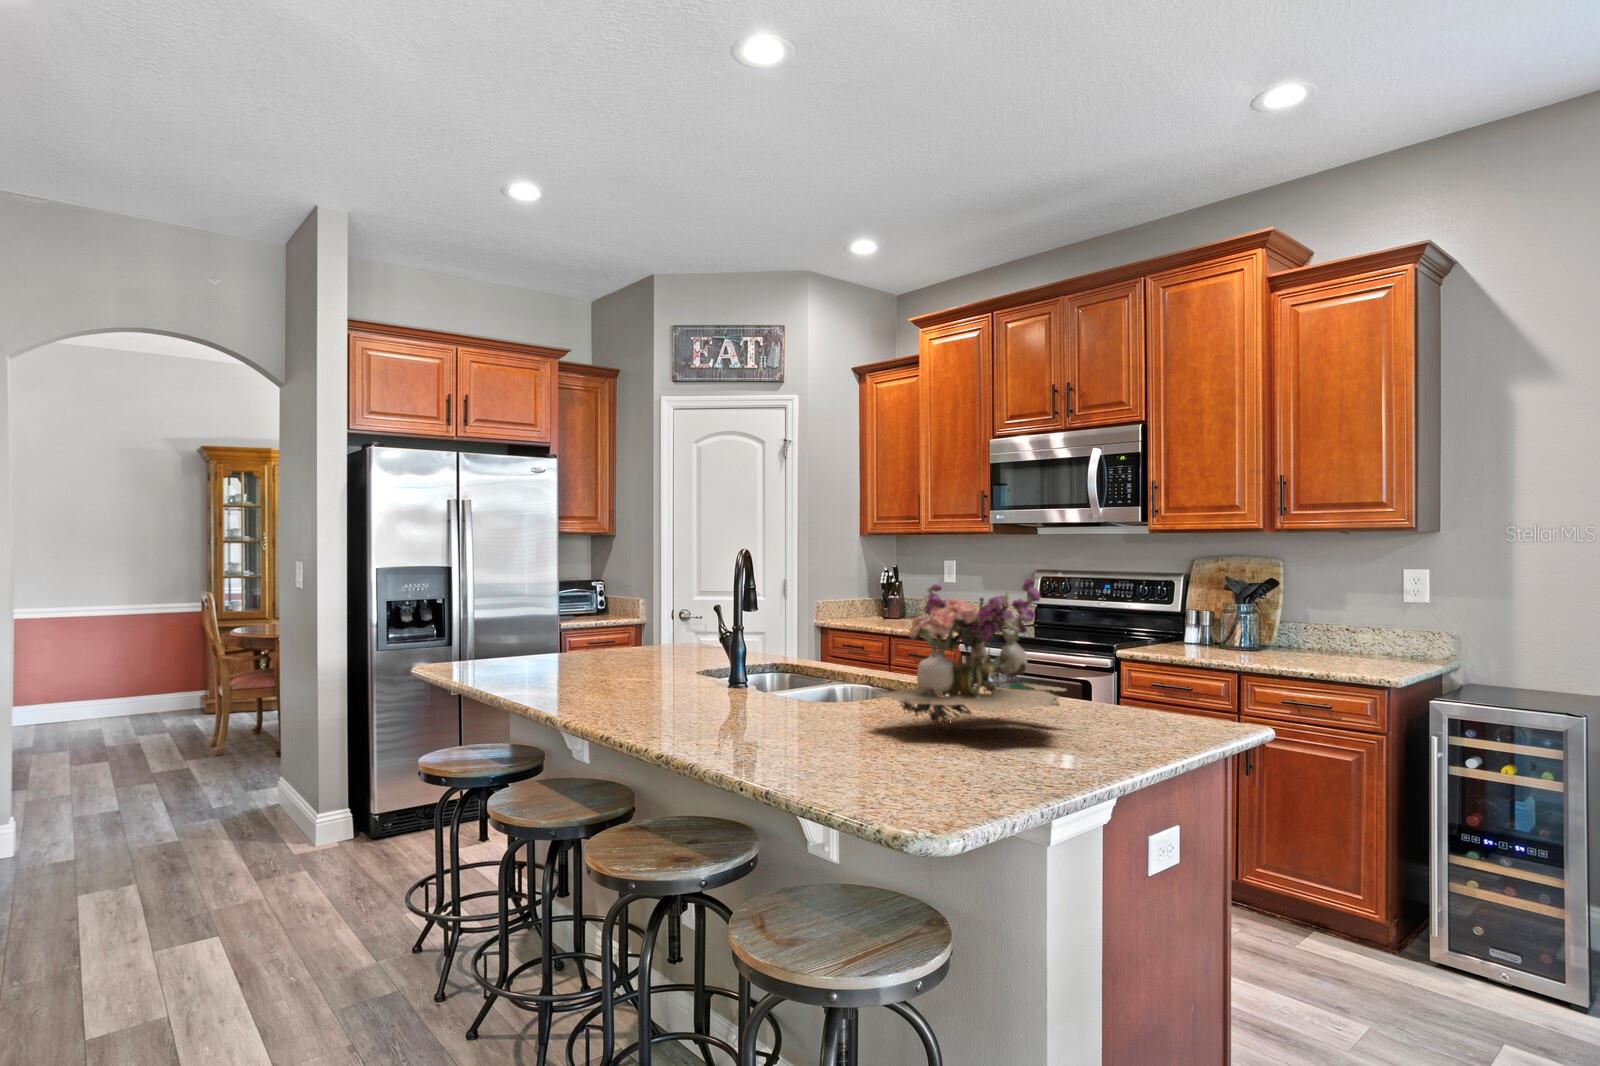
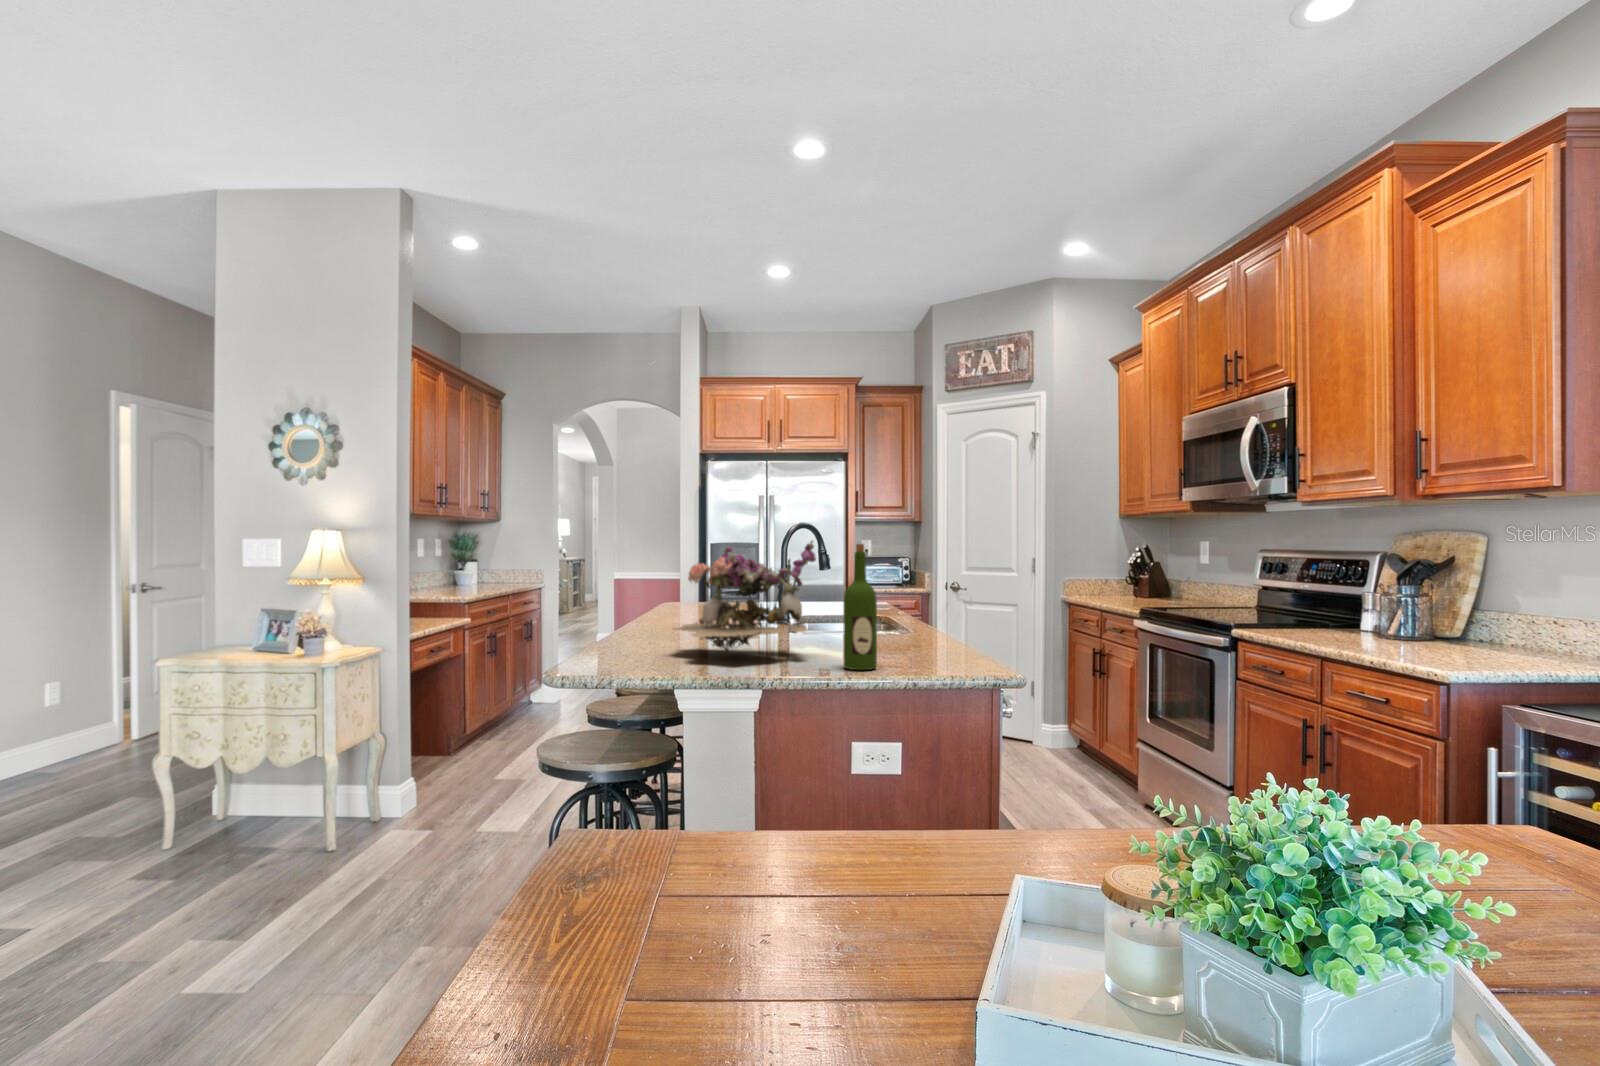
wine bottle: none [1123,580,1165,731] -> present [844,544,877,670]

